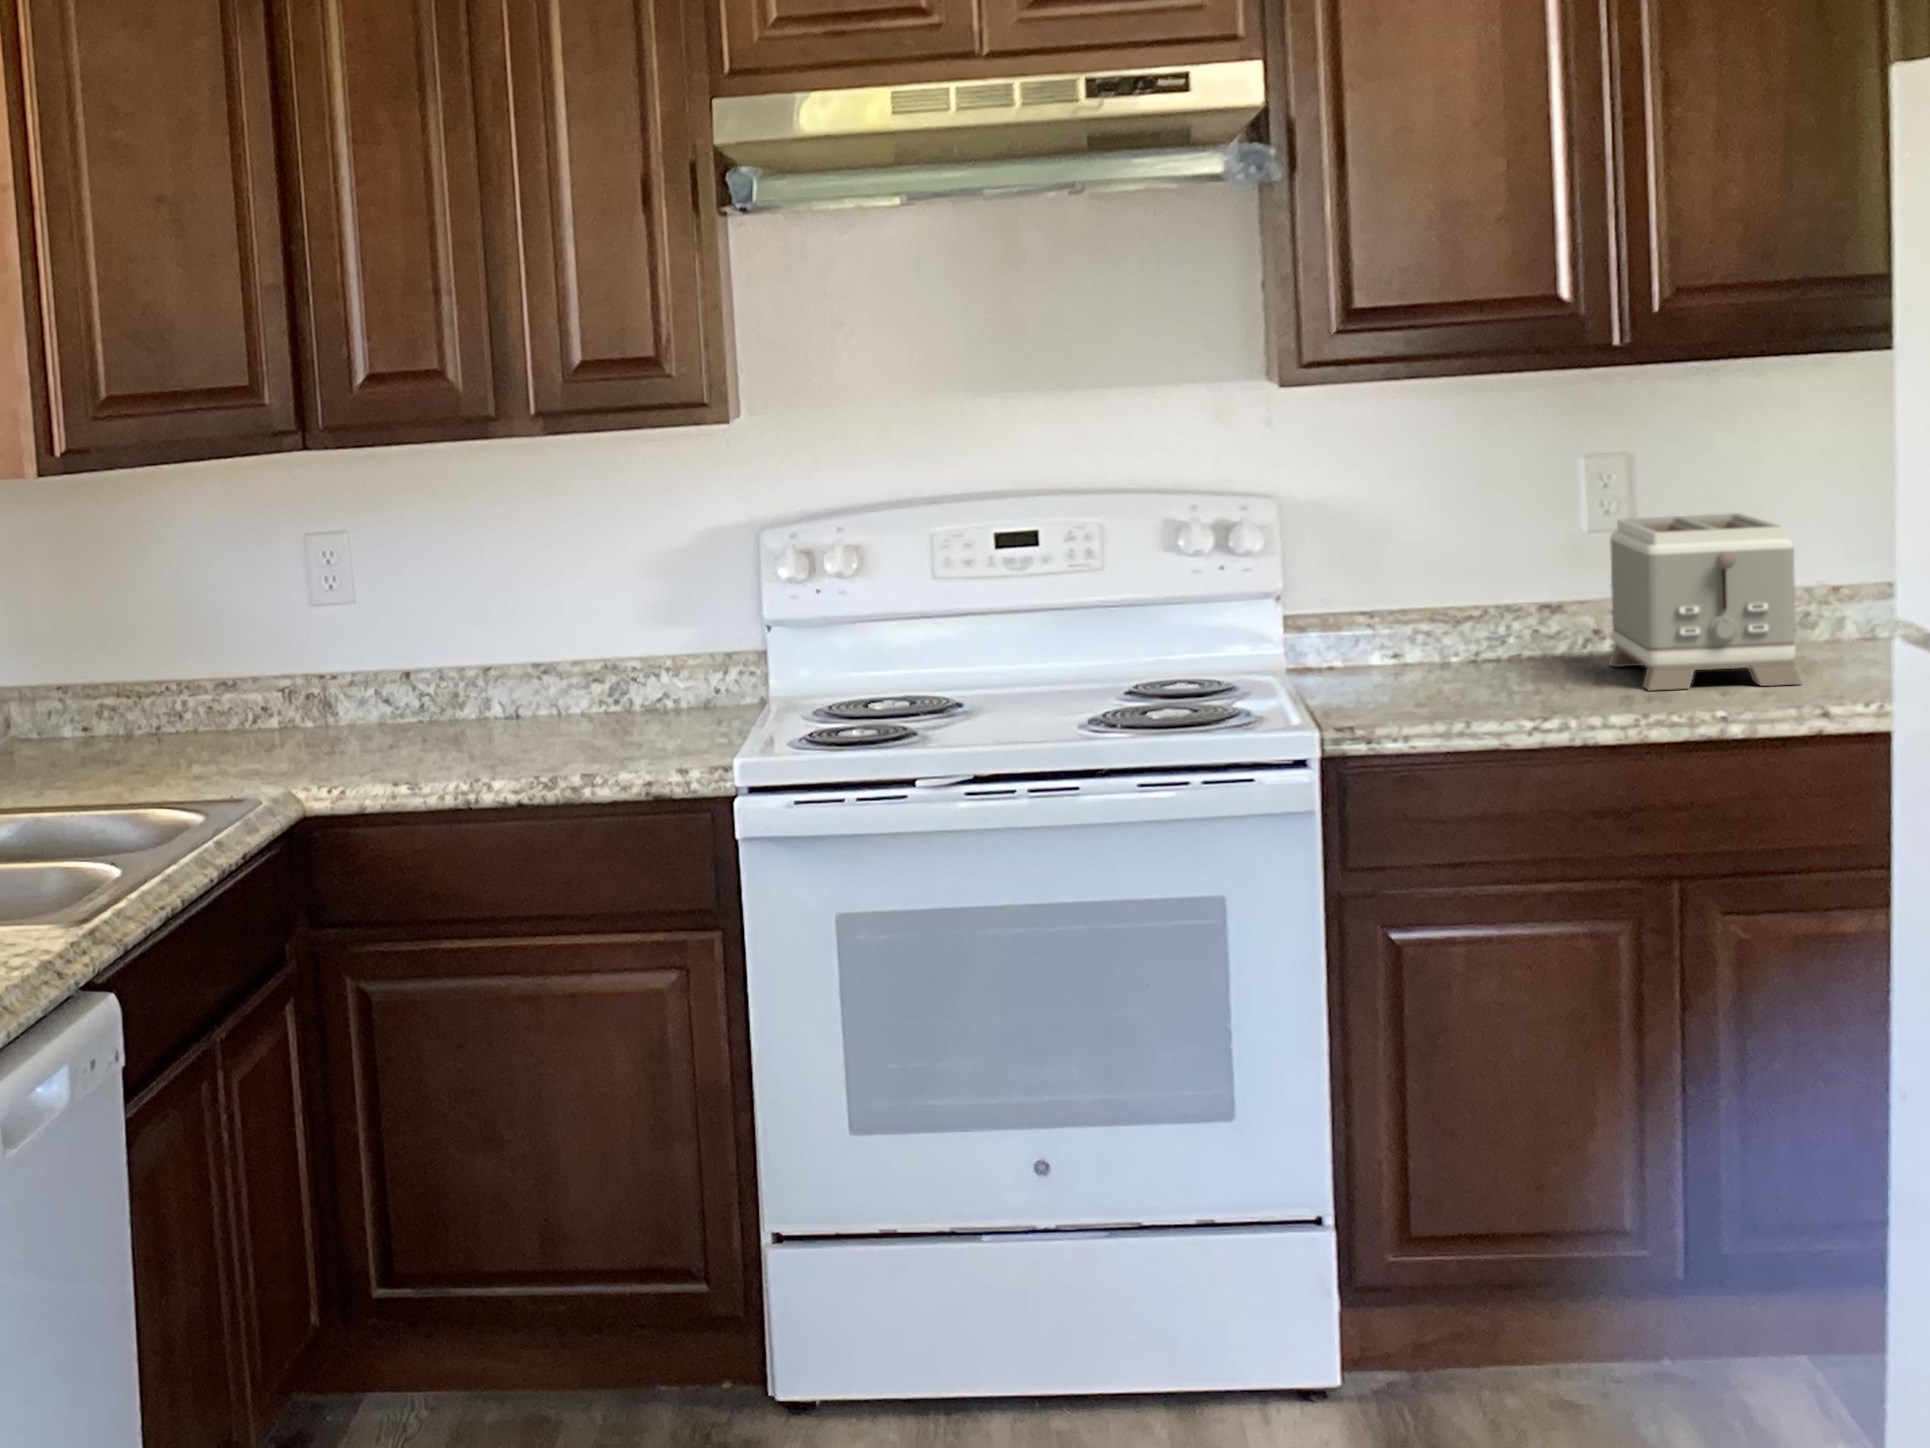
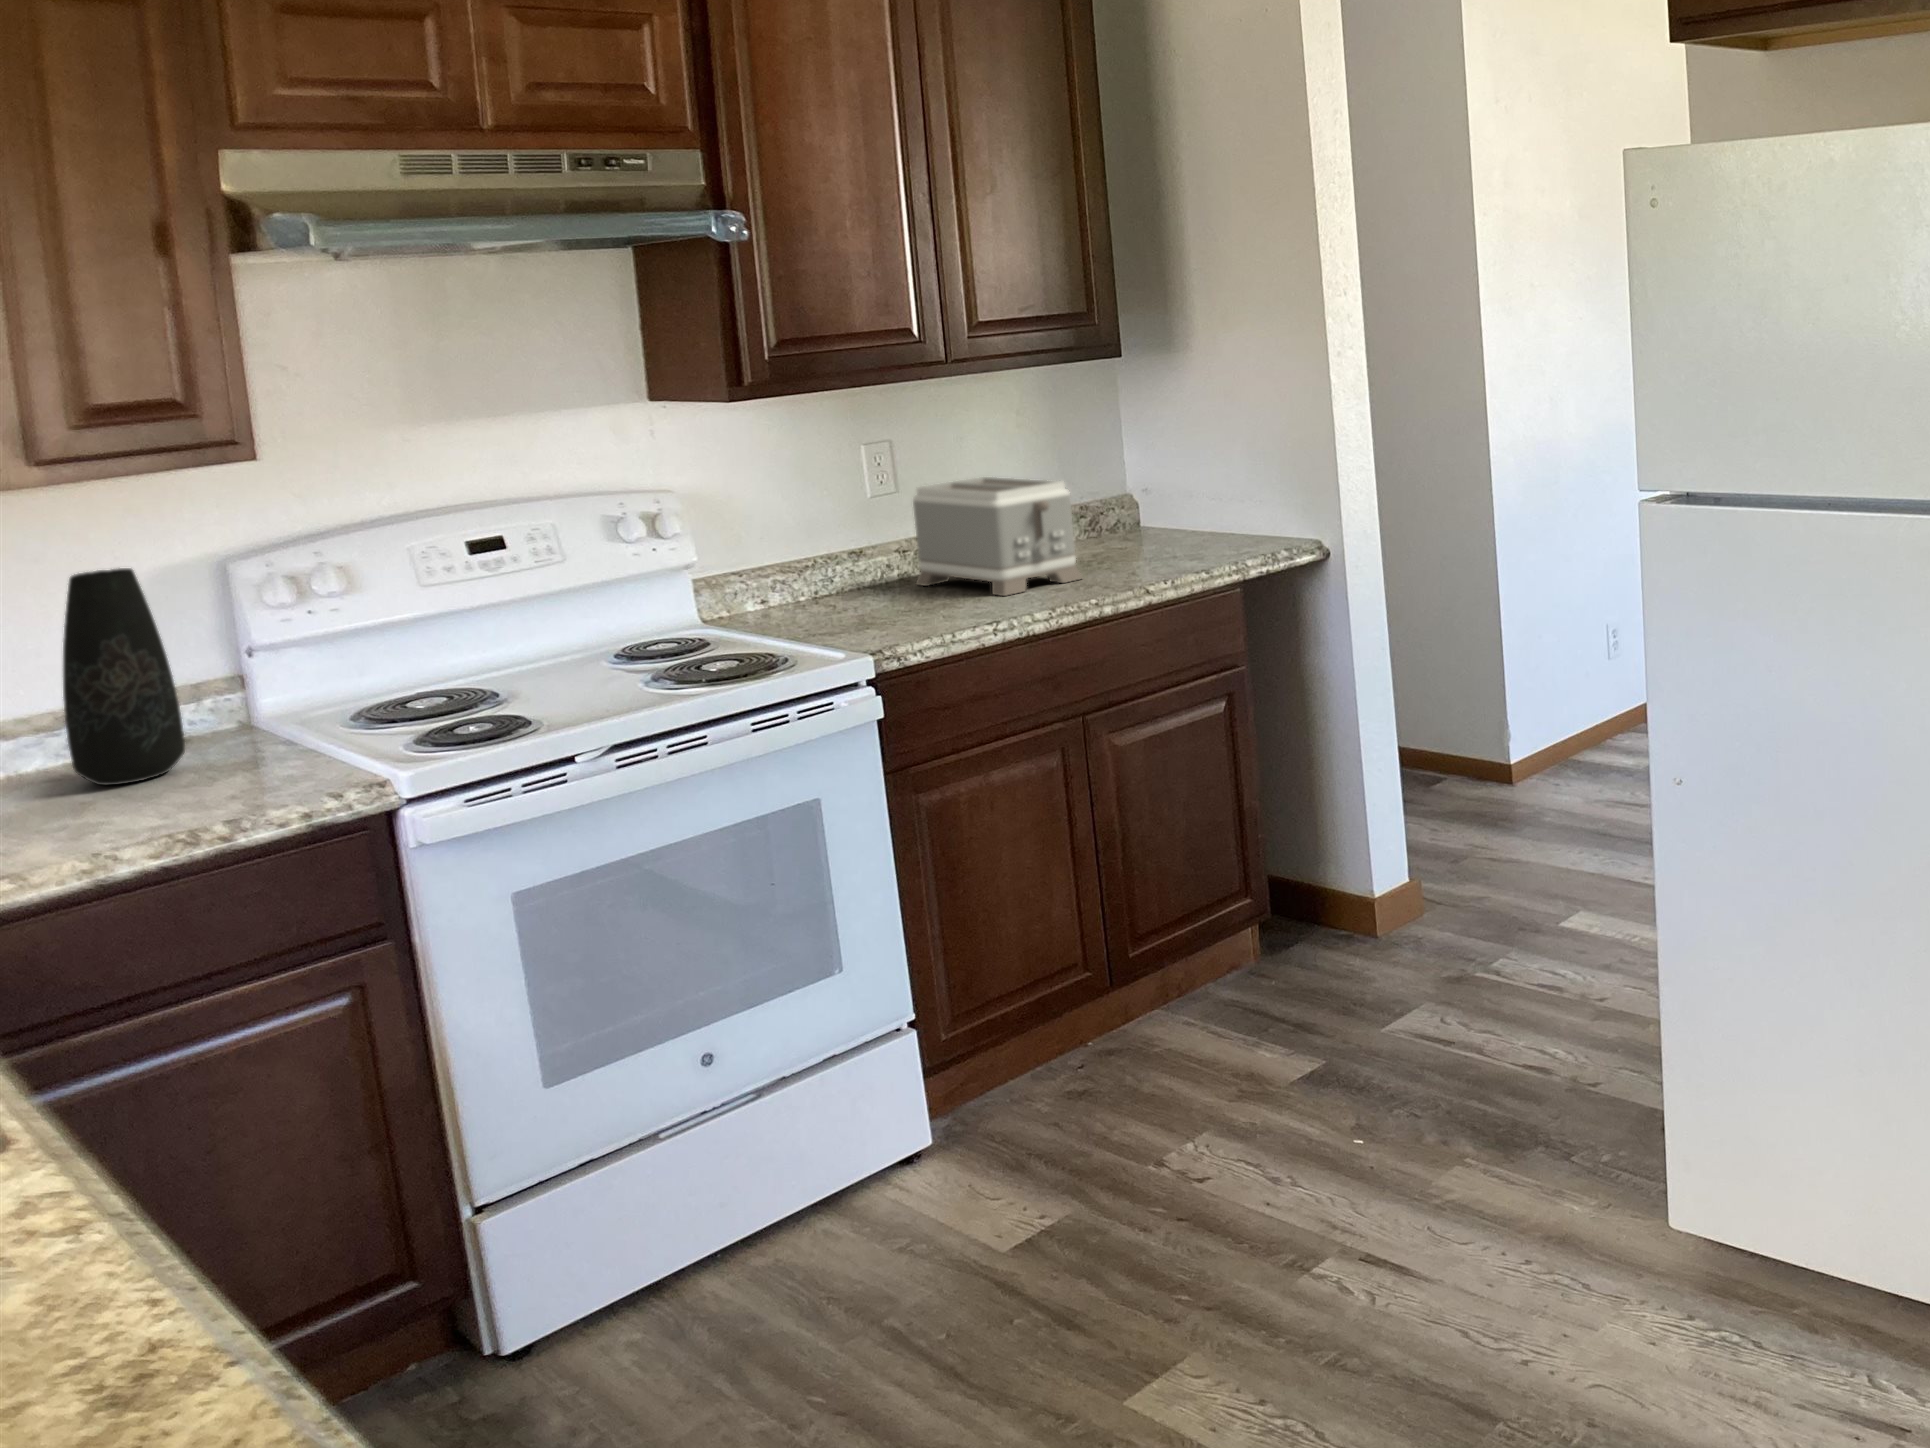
vase: none [589,519,681,734] -> present [63,568,185,785]

